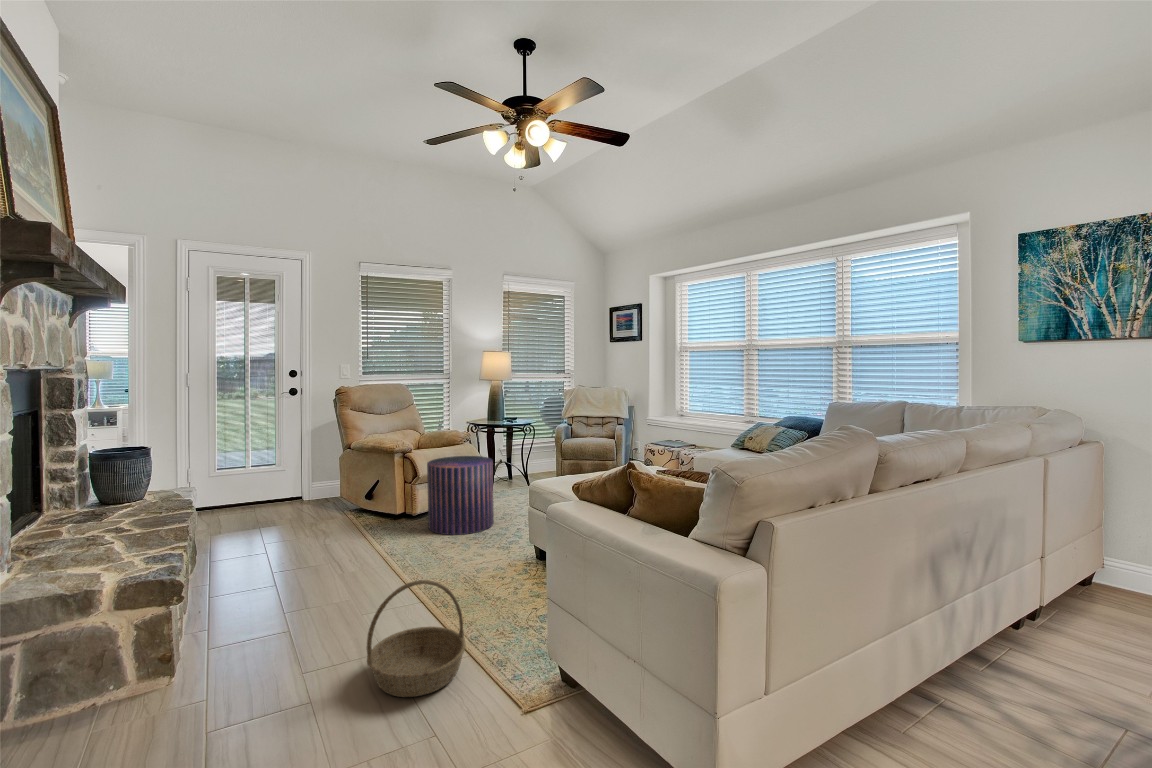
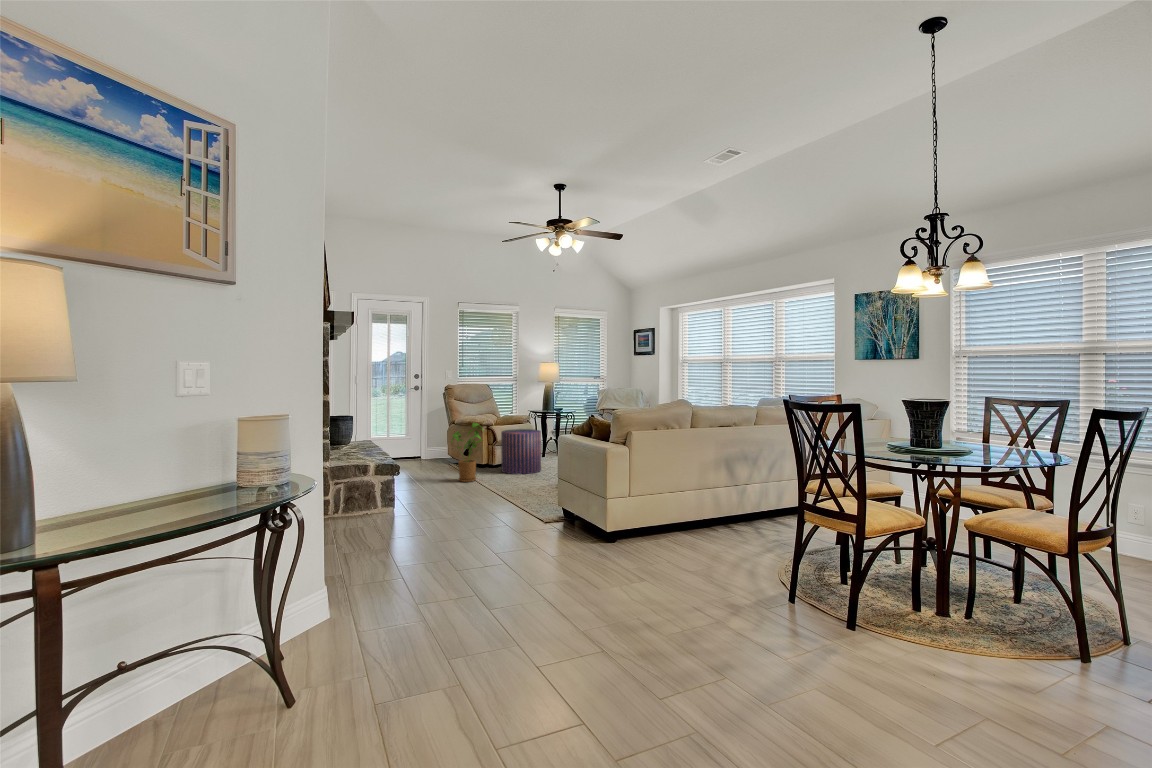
house plant: none [334,455,394,562] -> present [451,423,482,482]
basket: present [367,580,466,697] -> none [479,469,521,516]

